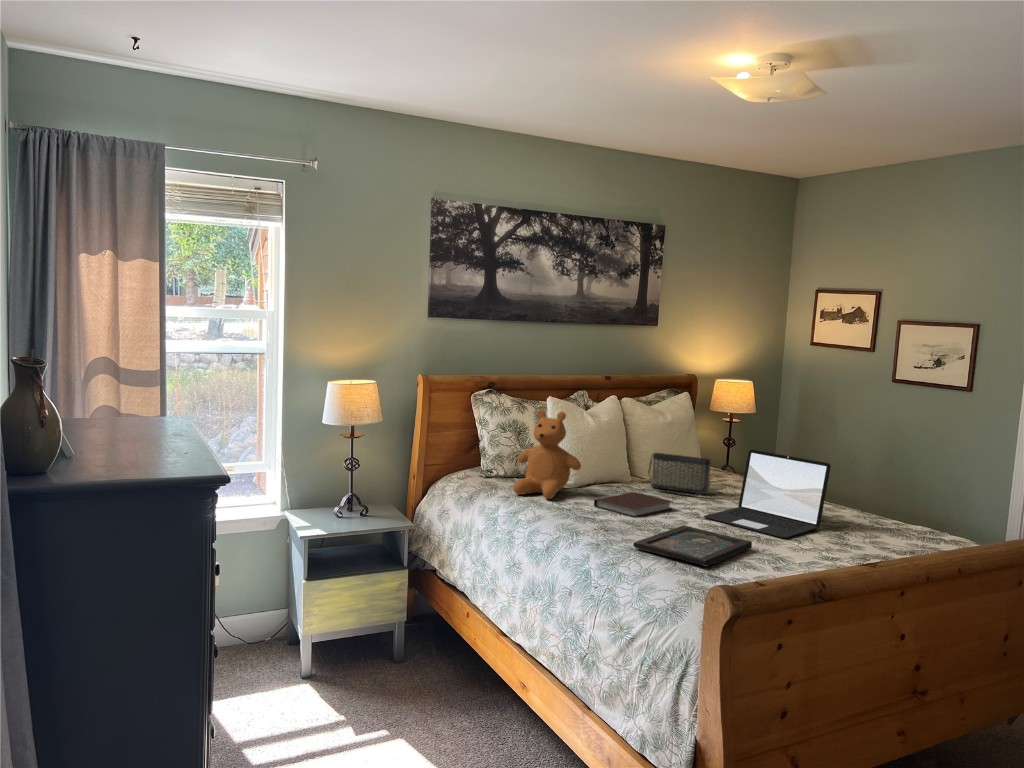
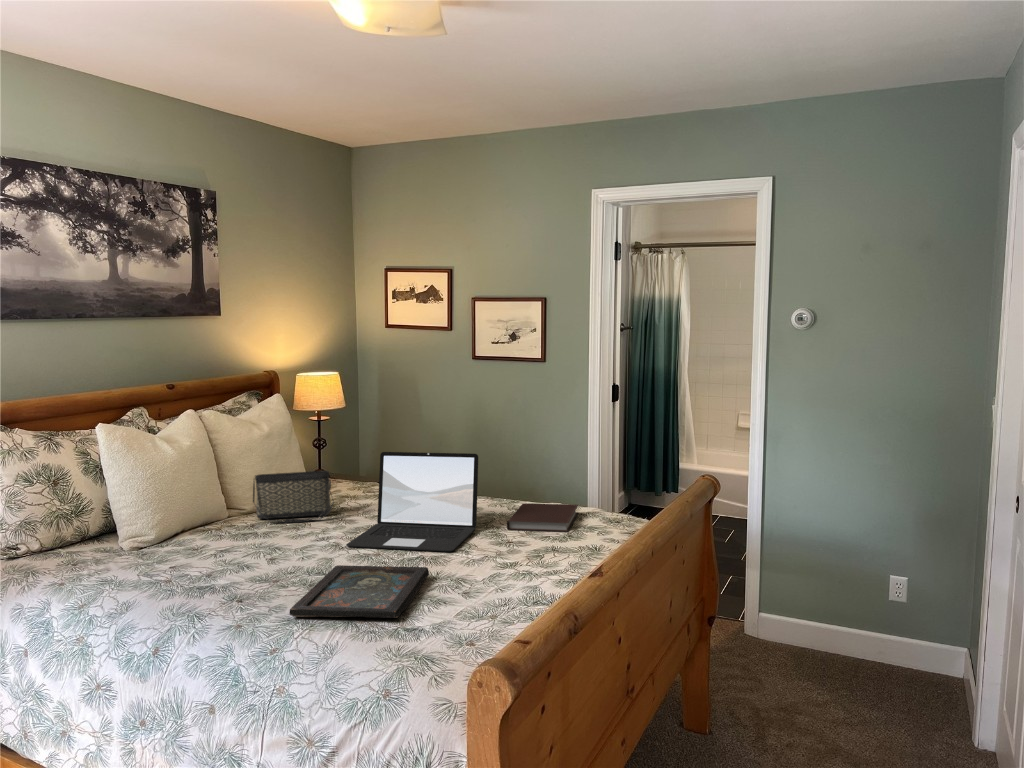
teddy bear: present [514,409,581,499] -> none [64,442,167,574]
notebook: present [594,492,673,517] -> present [507,503,578,532]

